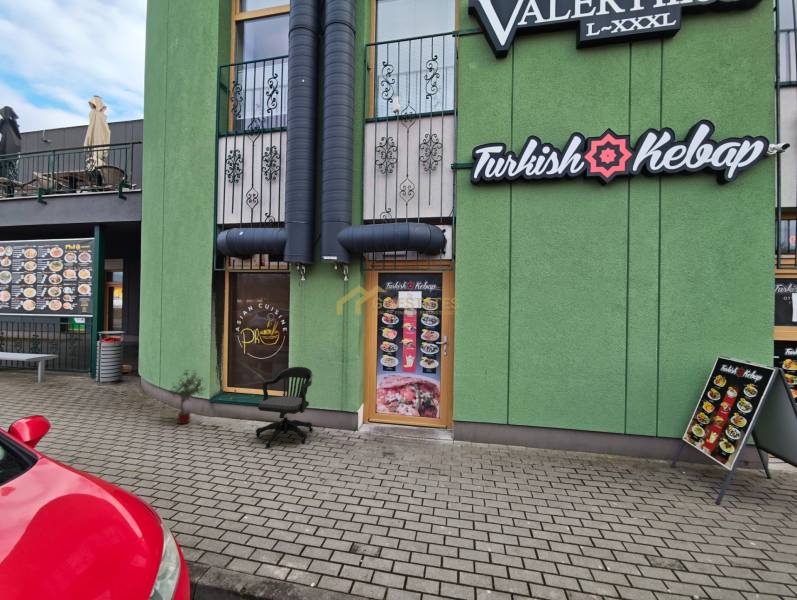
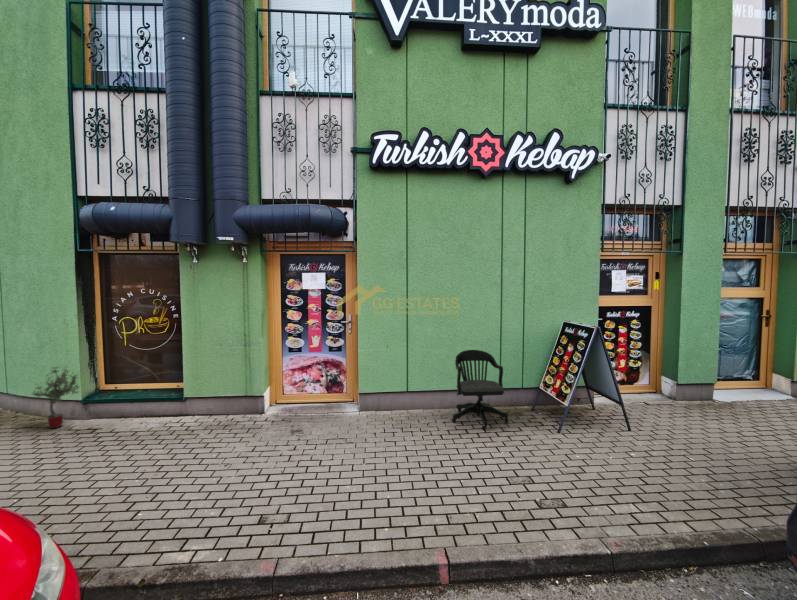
chair: present [256,367,313,447] -> present [452,350,508,430]

